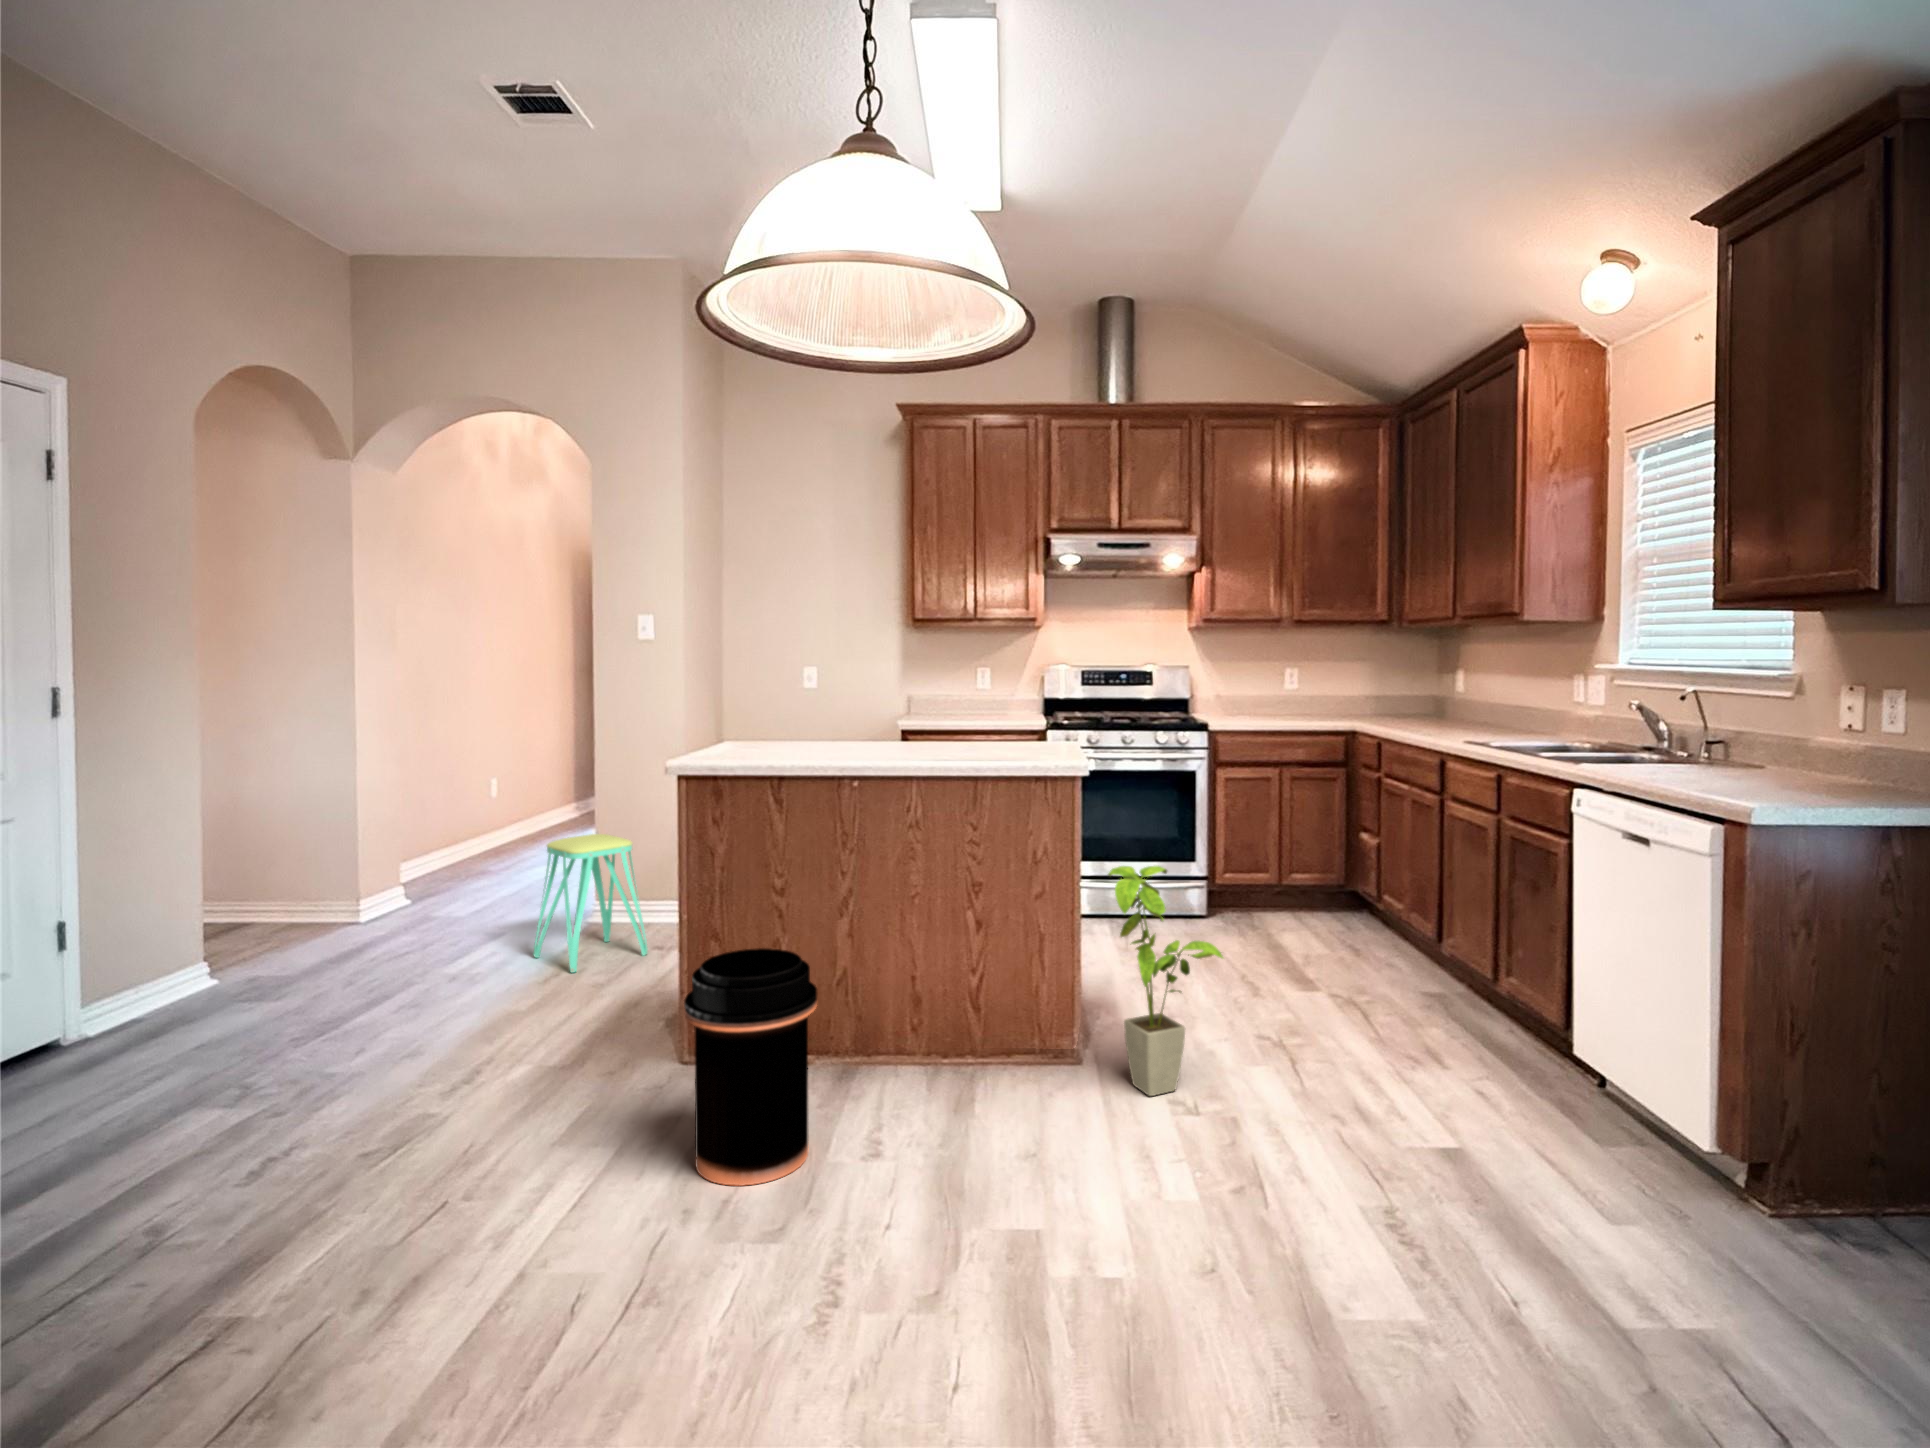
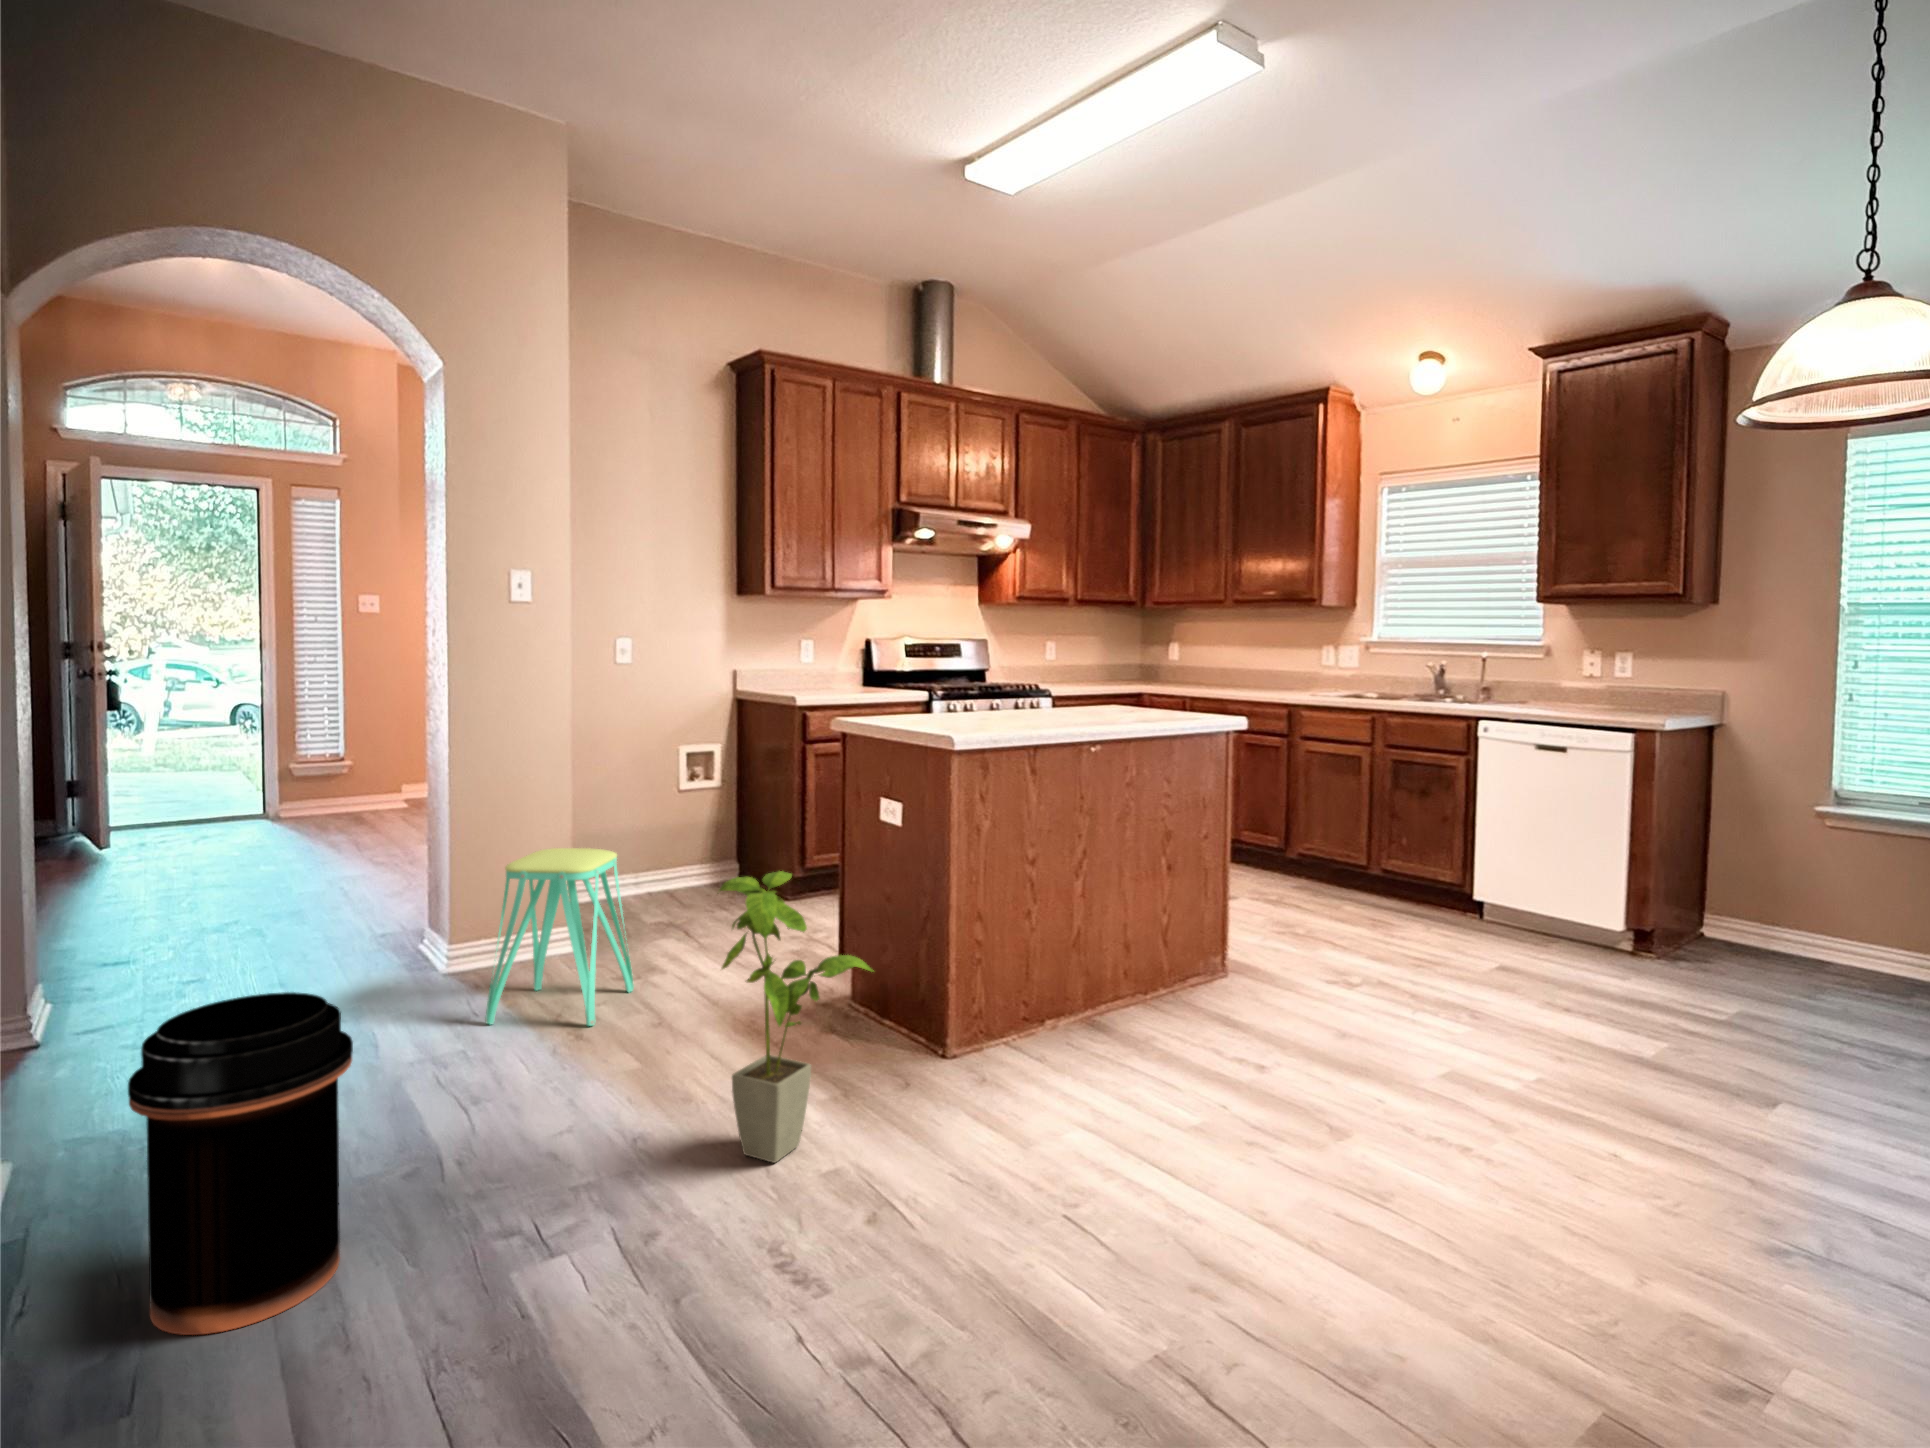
house plant: present [1108,866,1223,1096] -> present [719,871,873,1163]
trash can: present [684,948,817,1186] -> present [128,992,353,1335]

